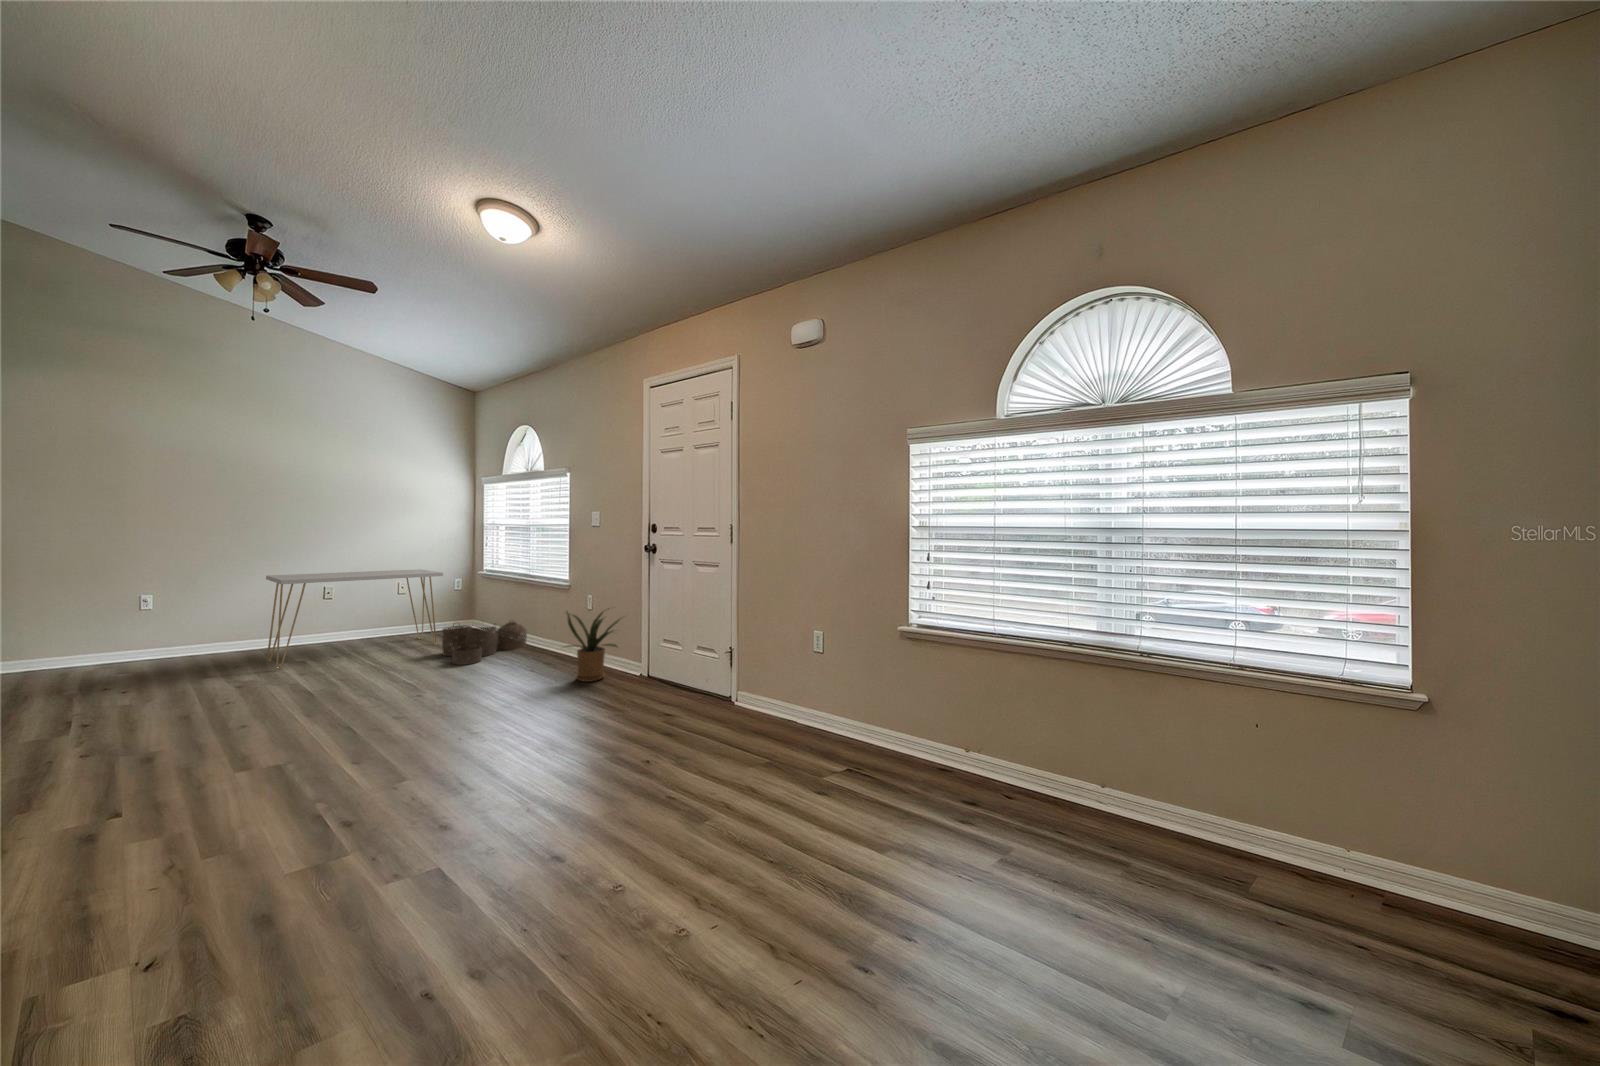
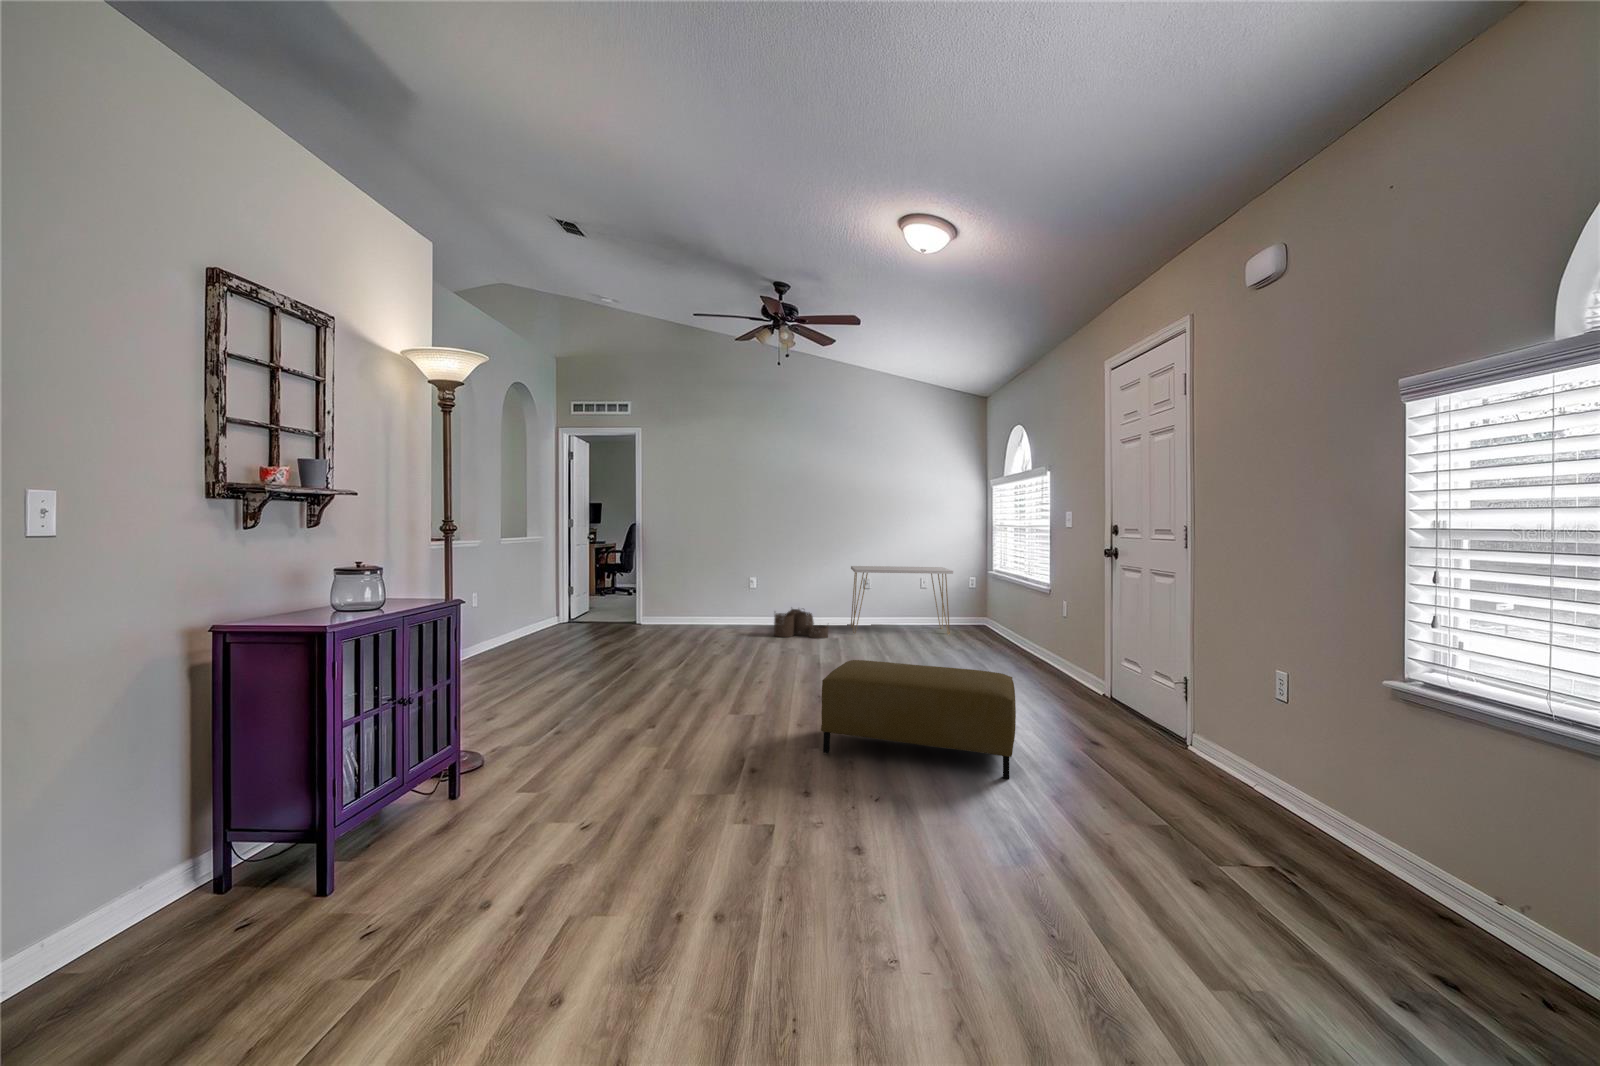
house plant: present [566,608,620,682] -> none [1021,612,1092,689]
woven basket: present [442,621,527,665] -> present [774,609,828,639]
ottoman: none [324,685,642,908] -> present [821,660,1016,779]

